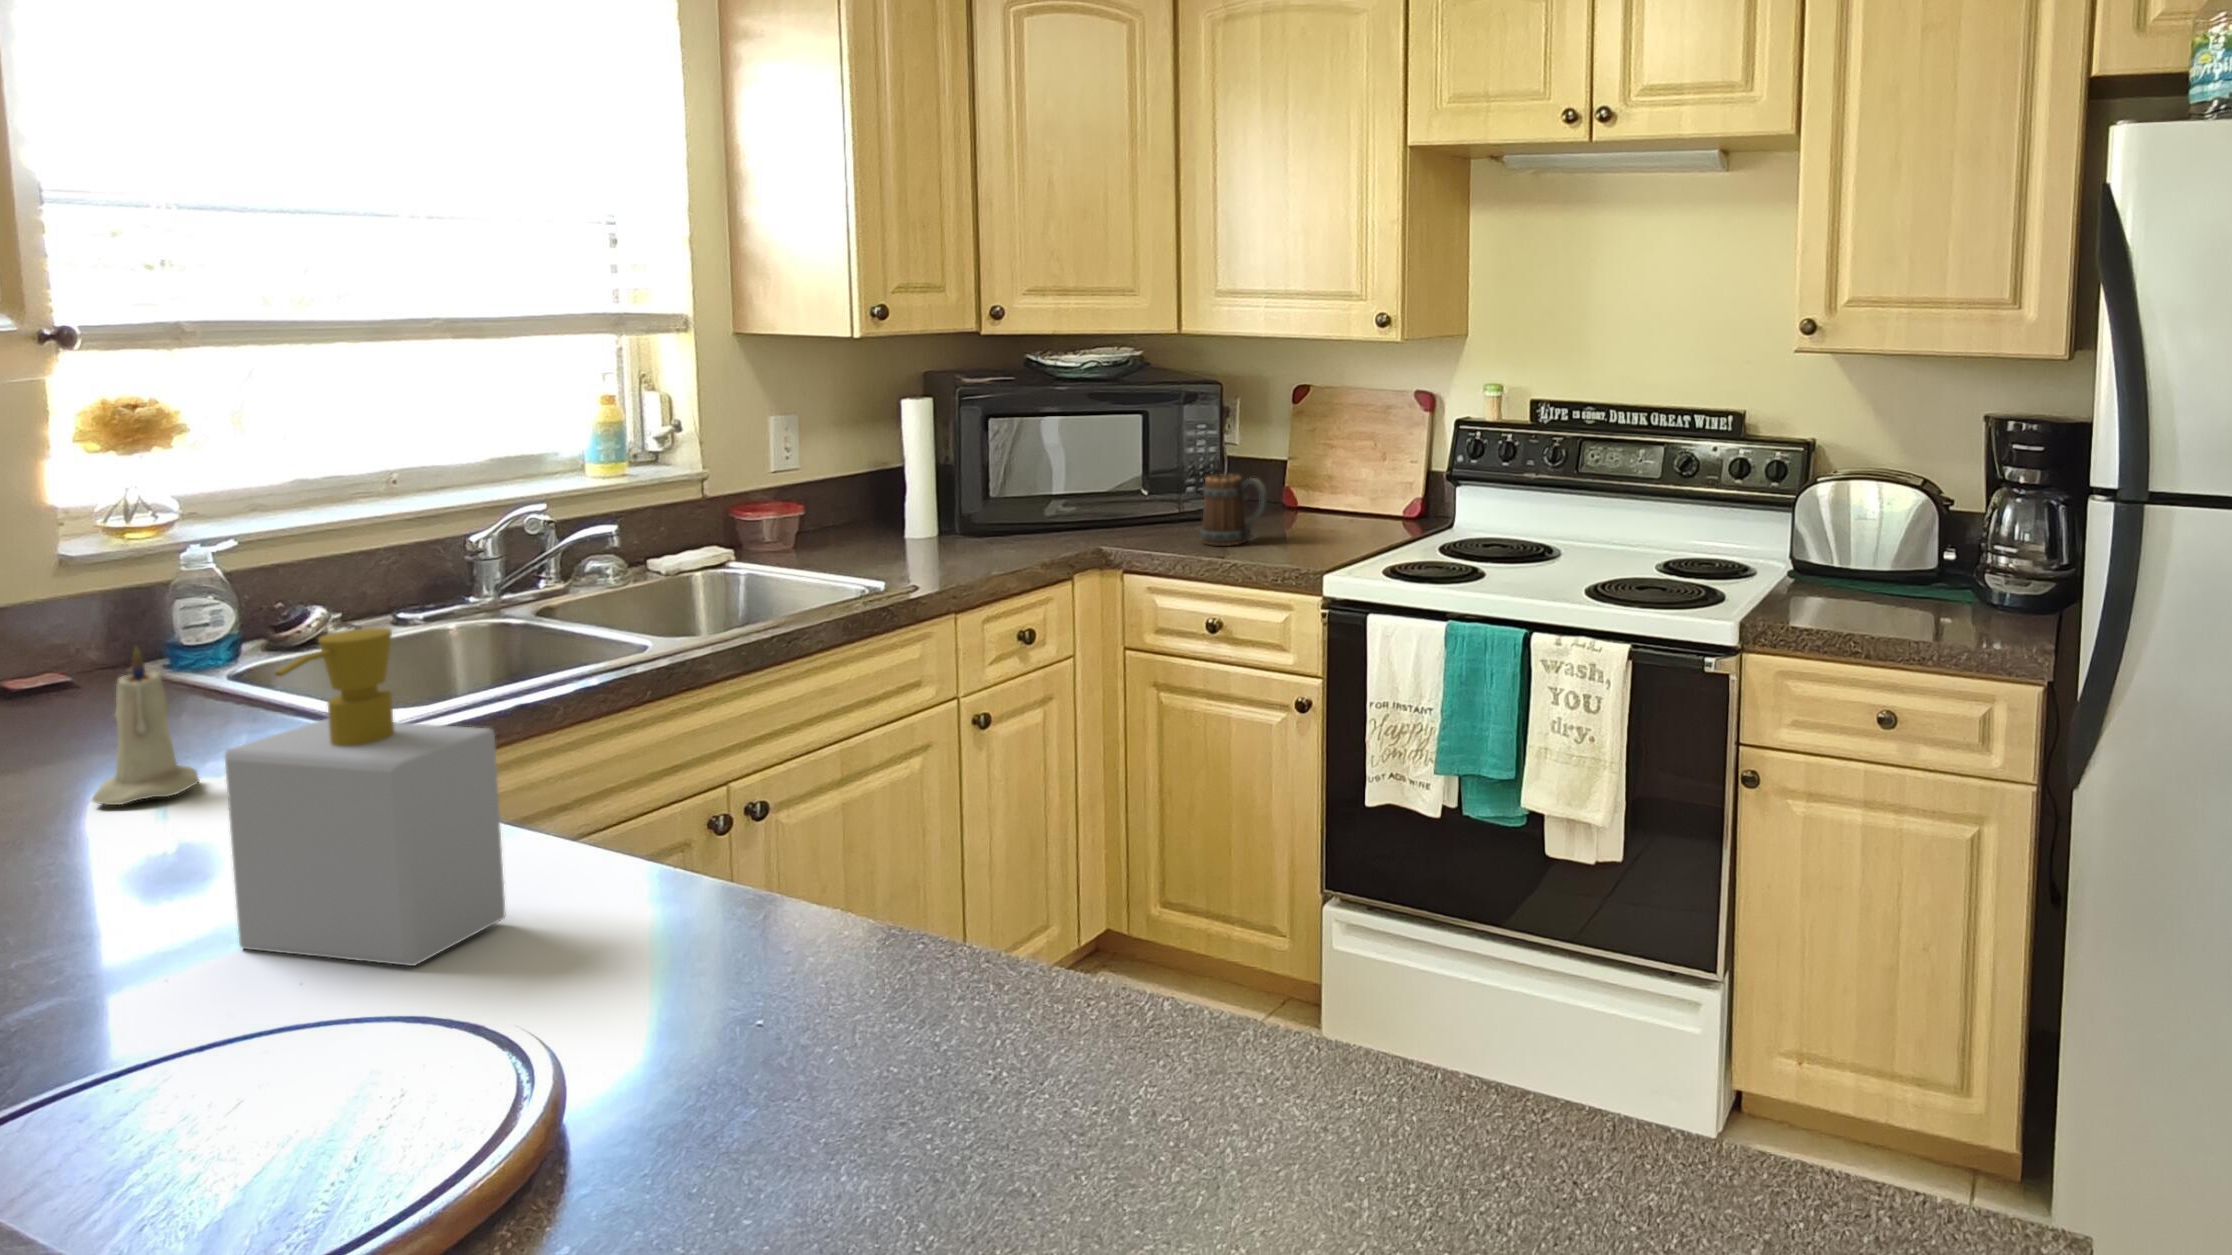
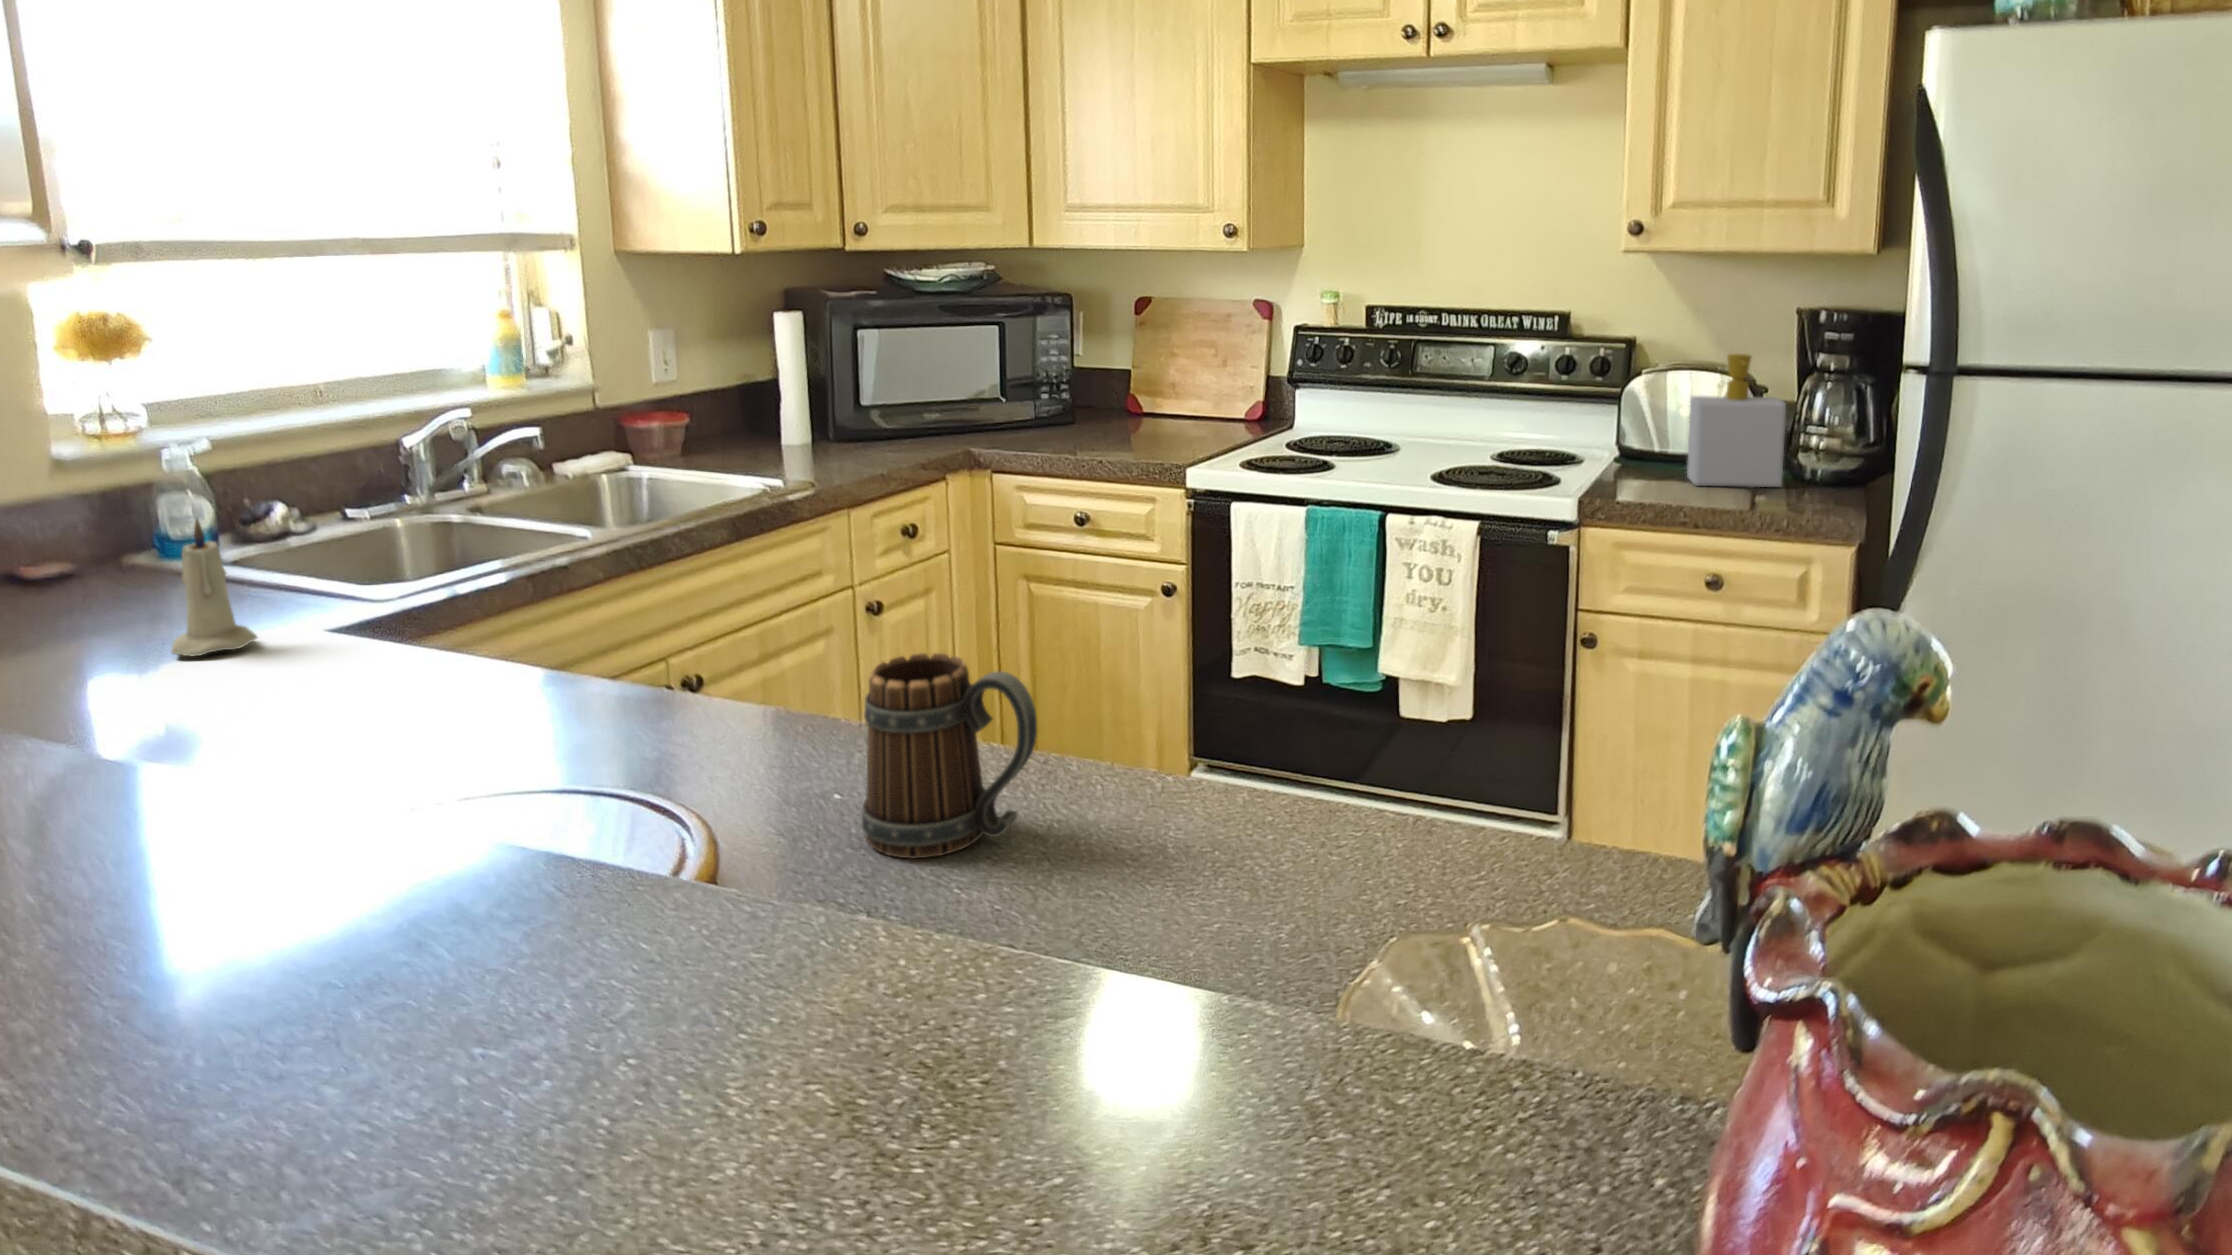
mug: present [1200,474,1267,546] -> present [862,653,1037,858]
soap bottle: present [225,628,506,966] -> present [1687,354,1786,487]

